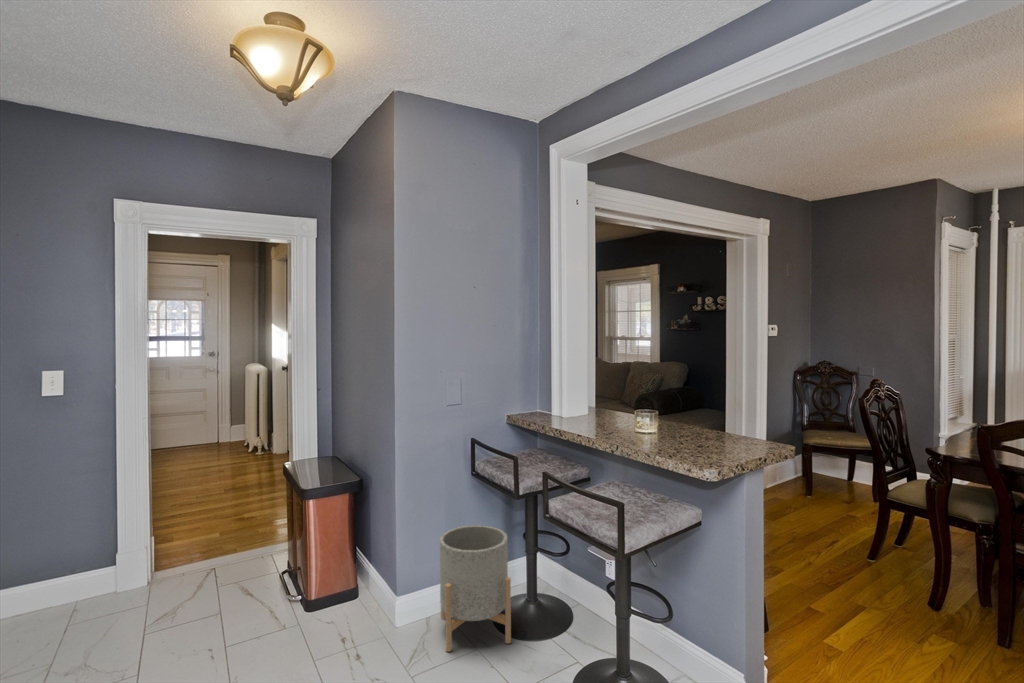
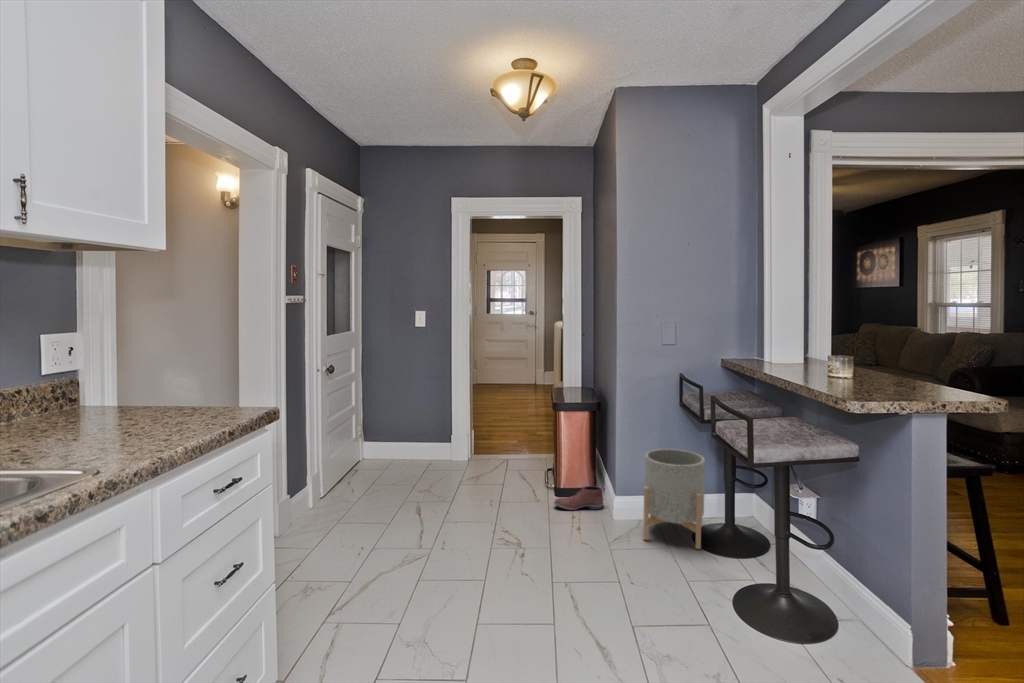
shoe: none [314,591,382,637] -> present [554,486,605,510]

